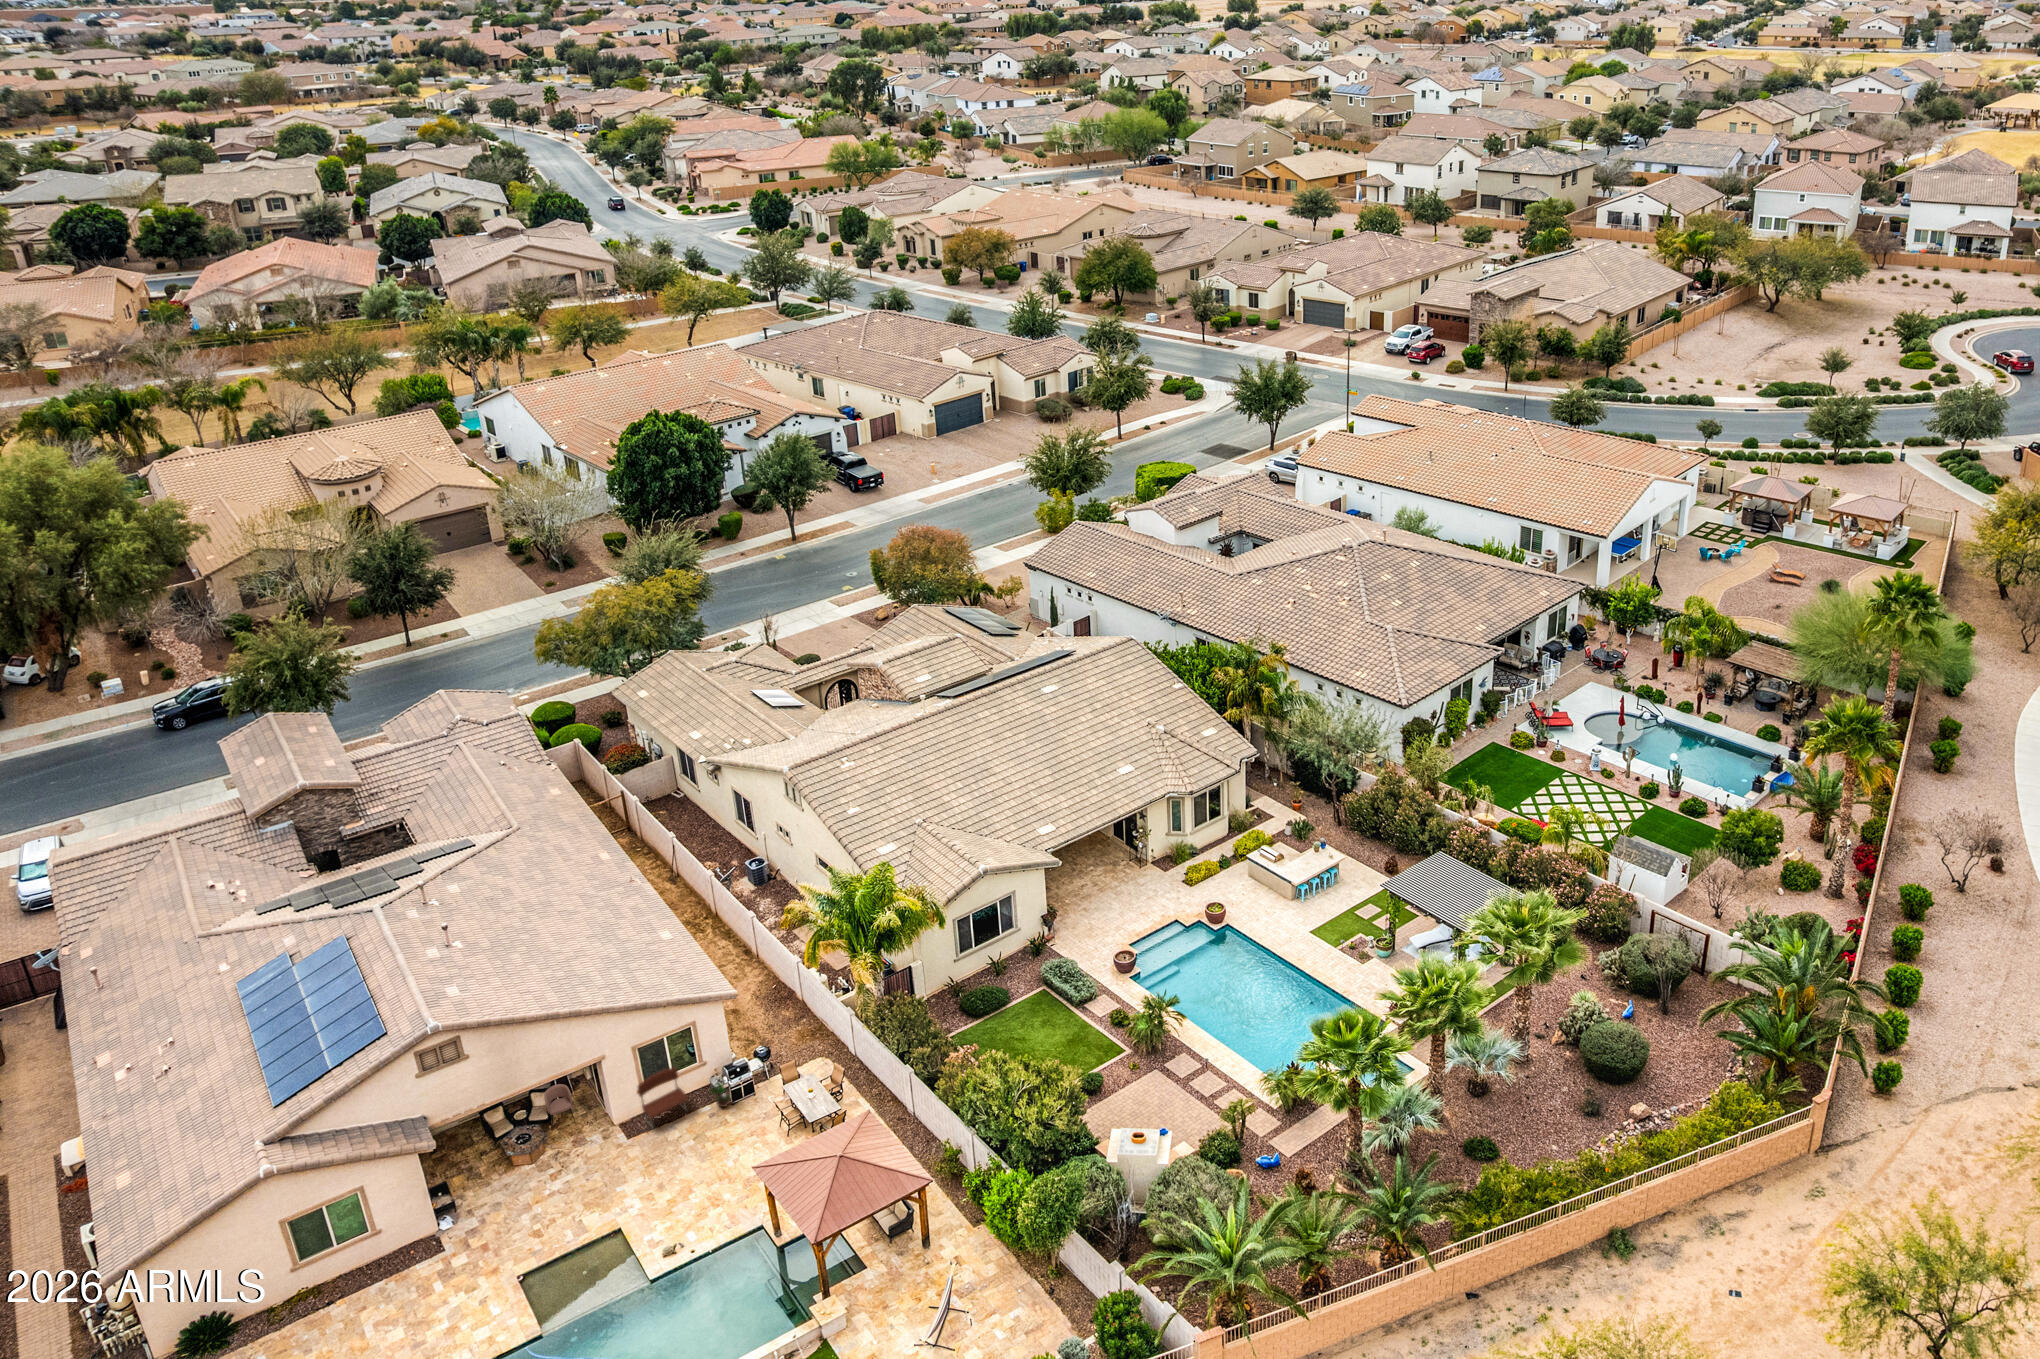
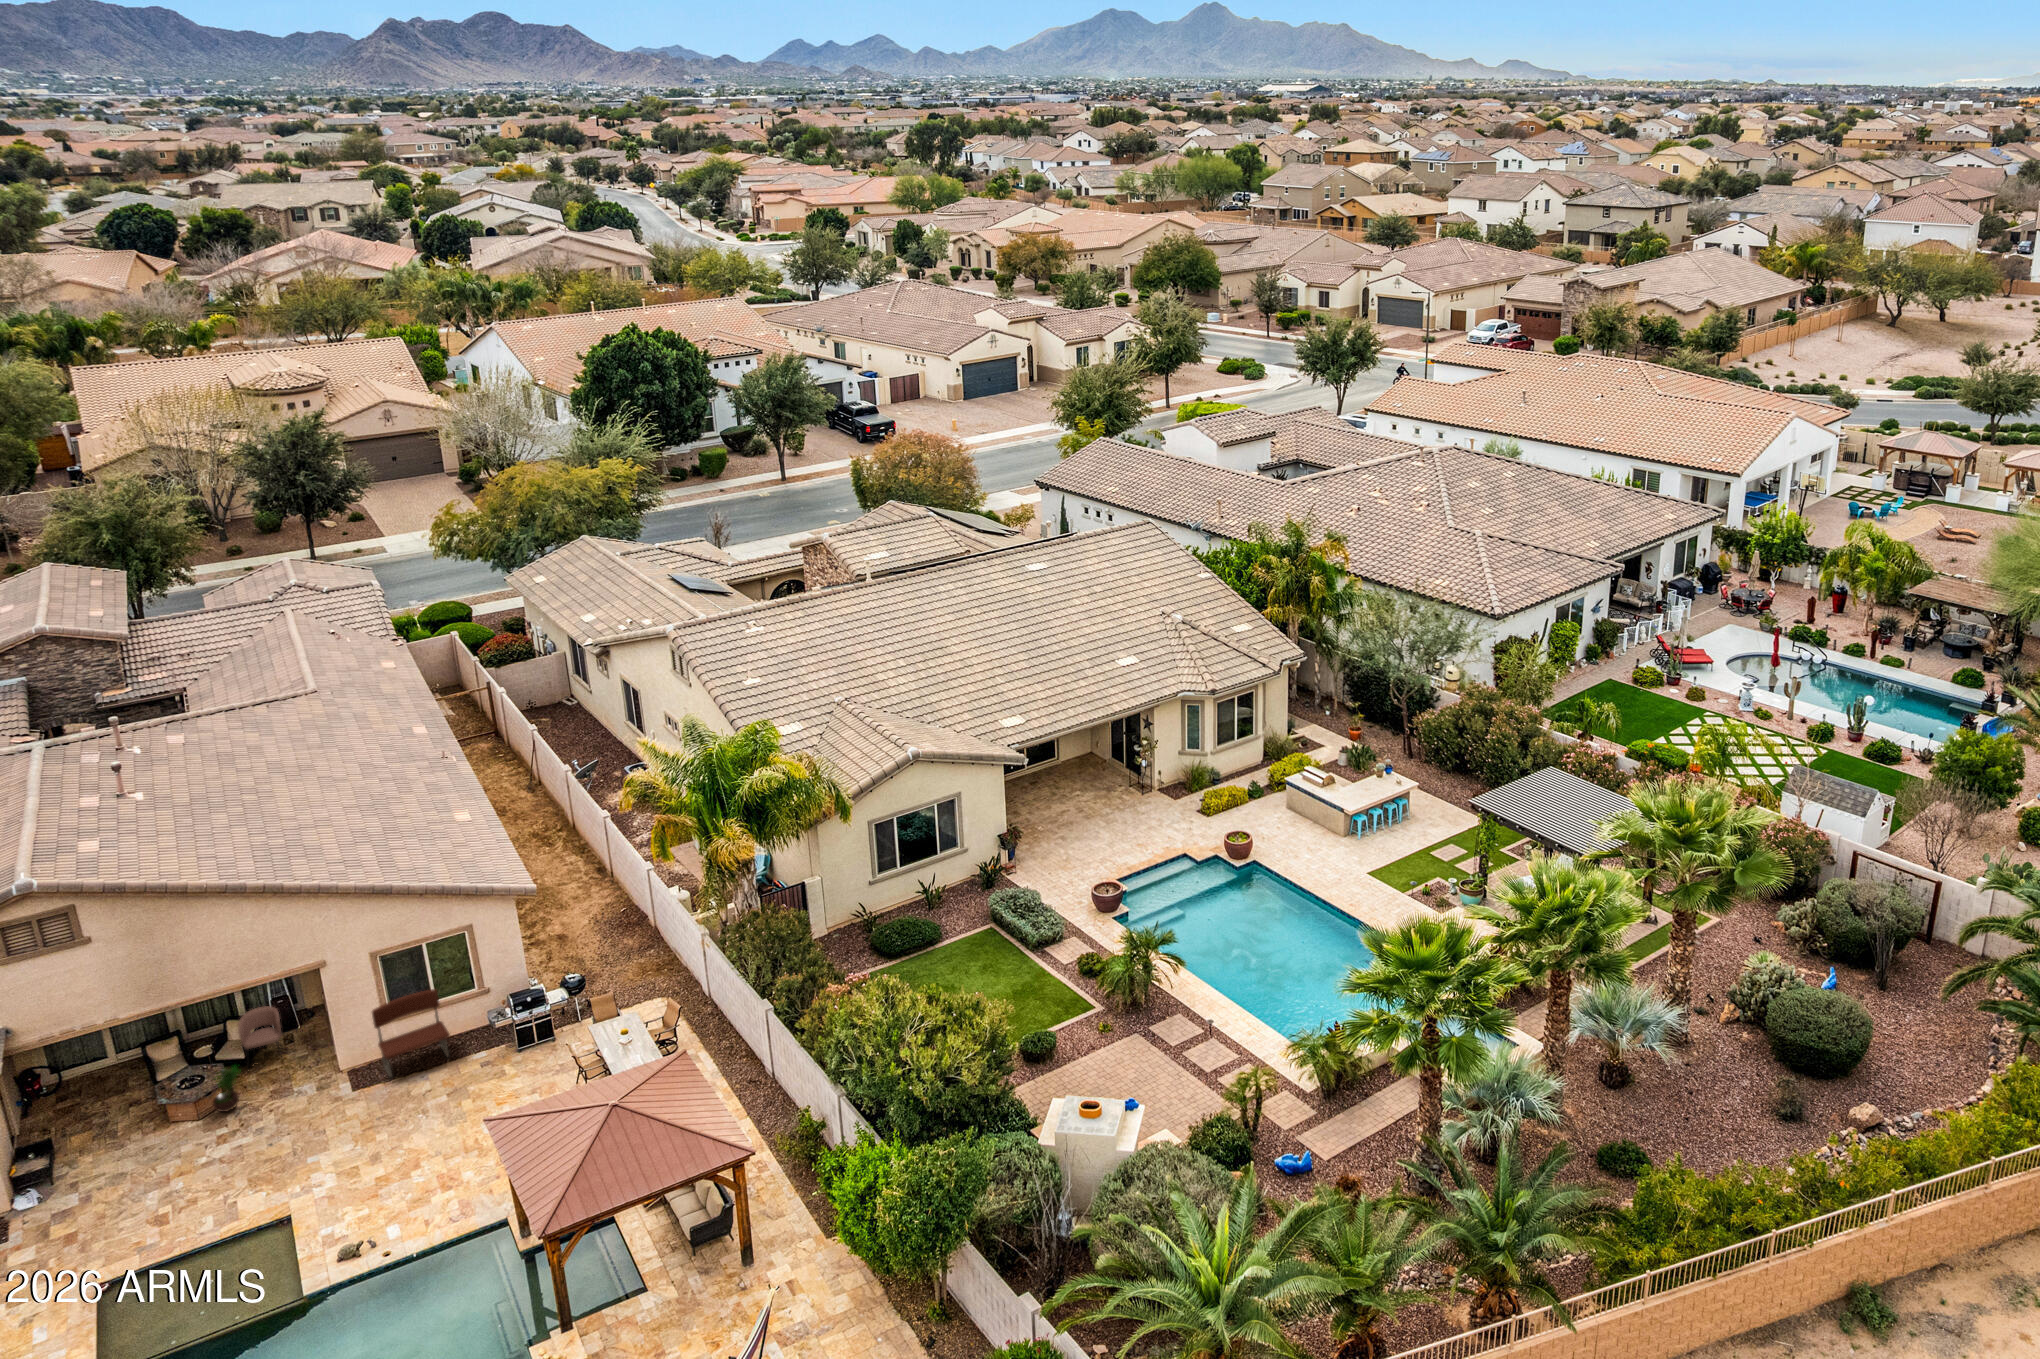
potted tree: present [710,1083,731,1107] -> present [213,1067,239,1112]

